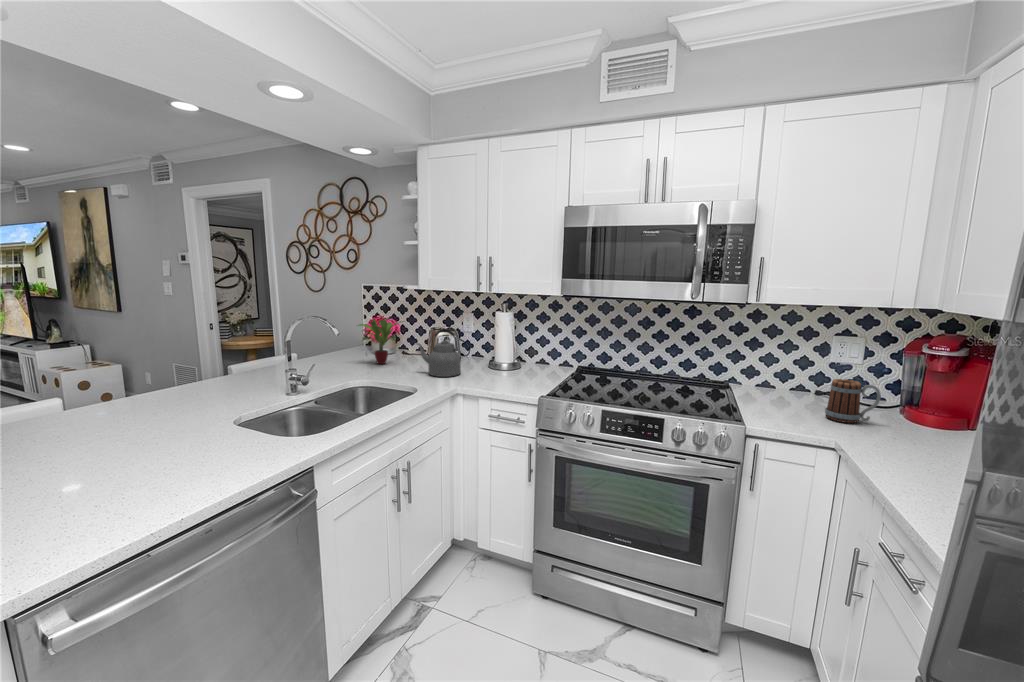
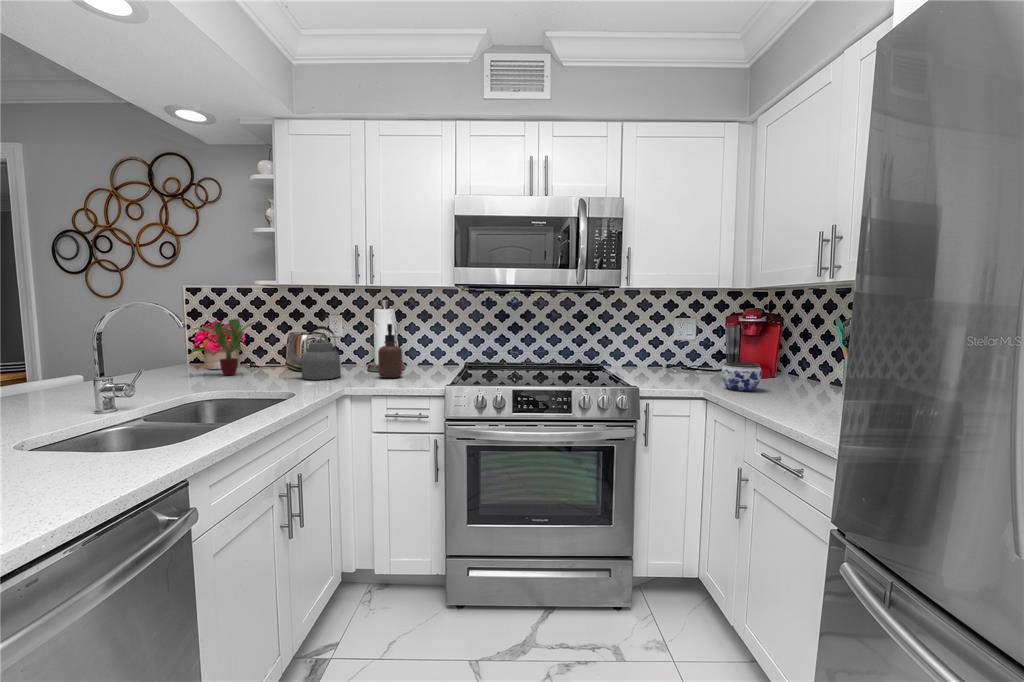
soap dispenser: none [490,330,511,381] -> present [378,324,402,378]
mug: present [825,379,881,423] -> none [686,347,723,381]
jar: none [867,407,927,450] -> present [722,362,762,391]

